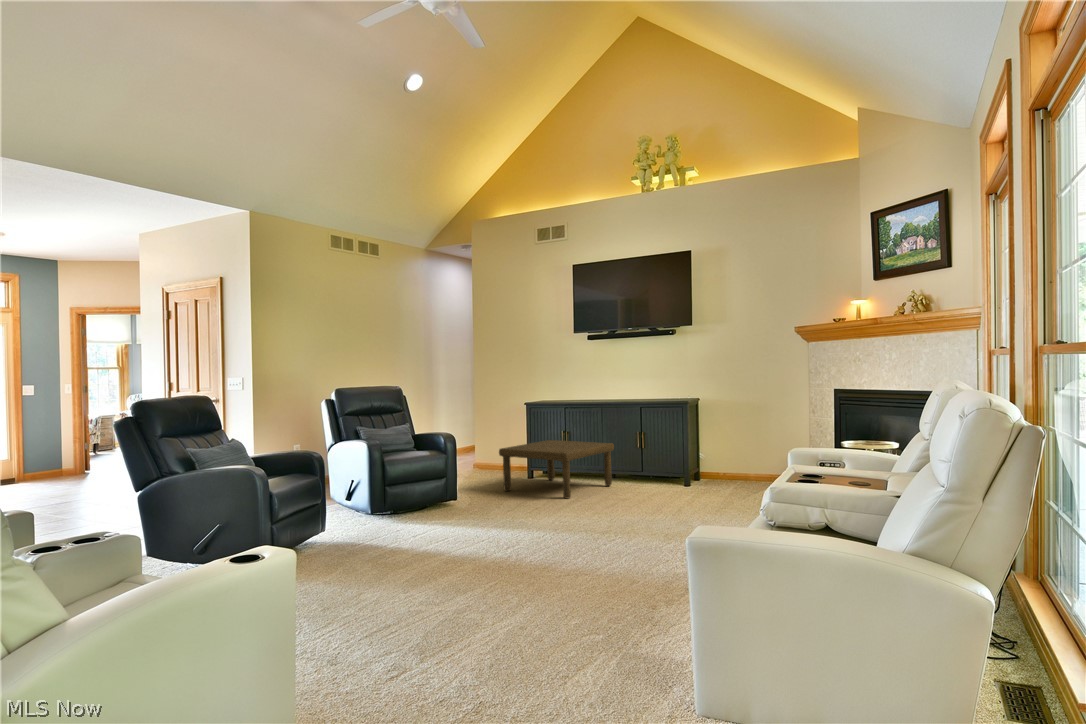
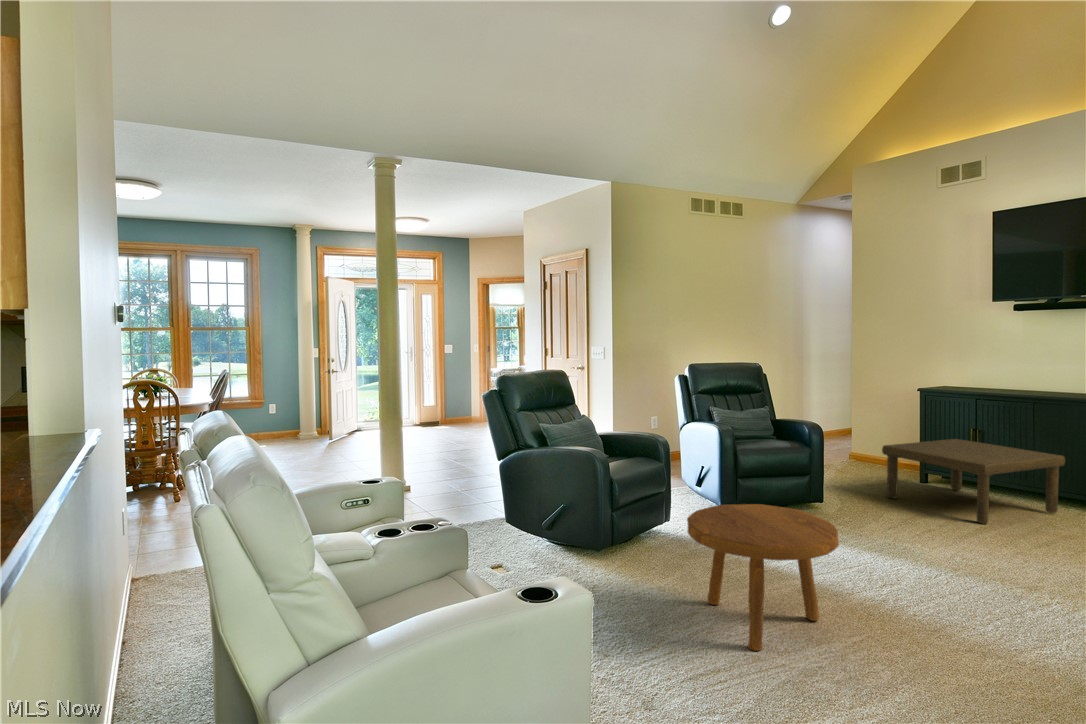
footstool: none [349,491,469,605] -> present [687,504,839,651]

